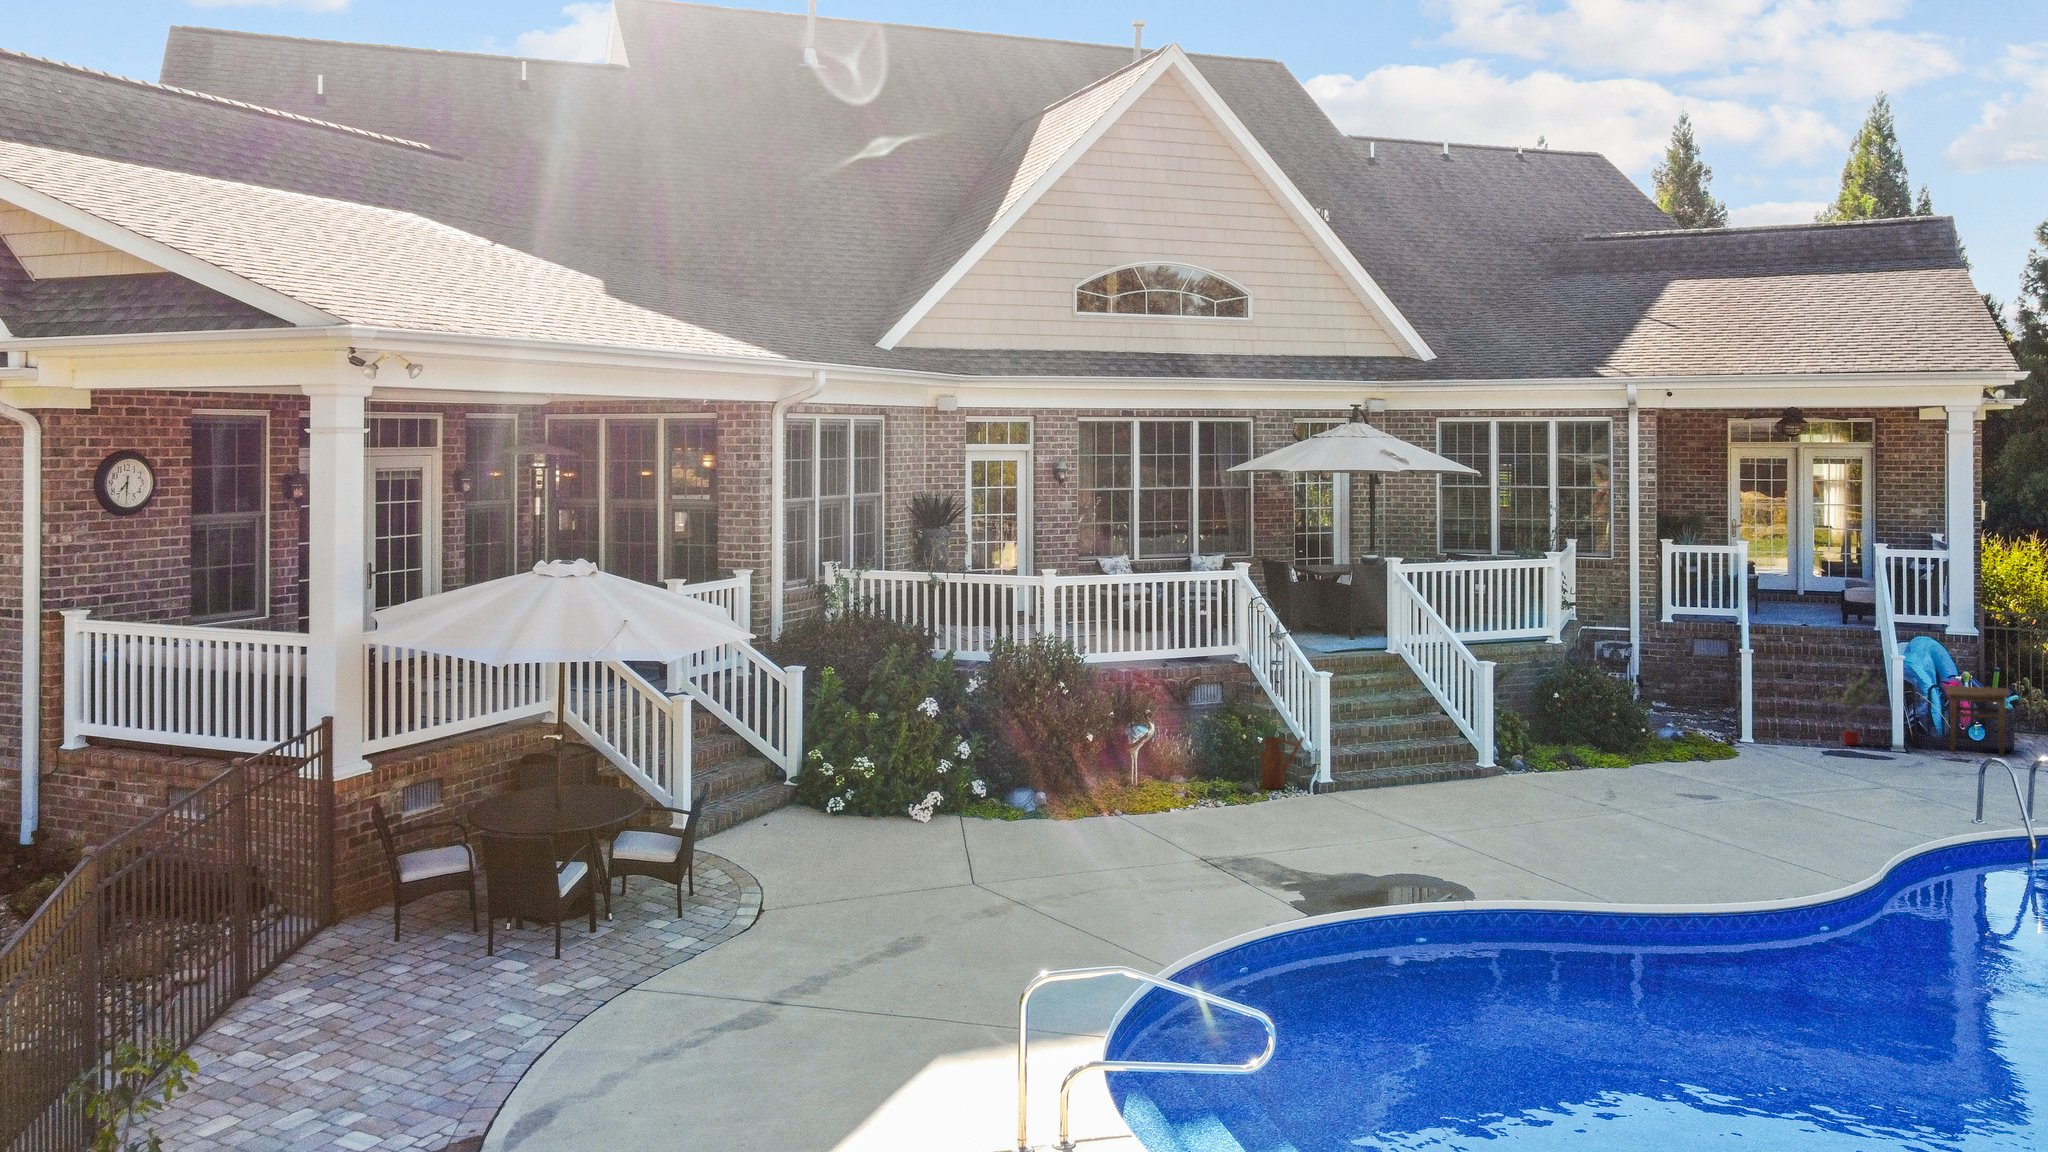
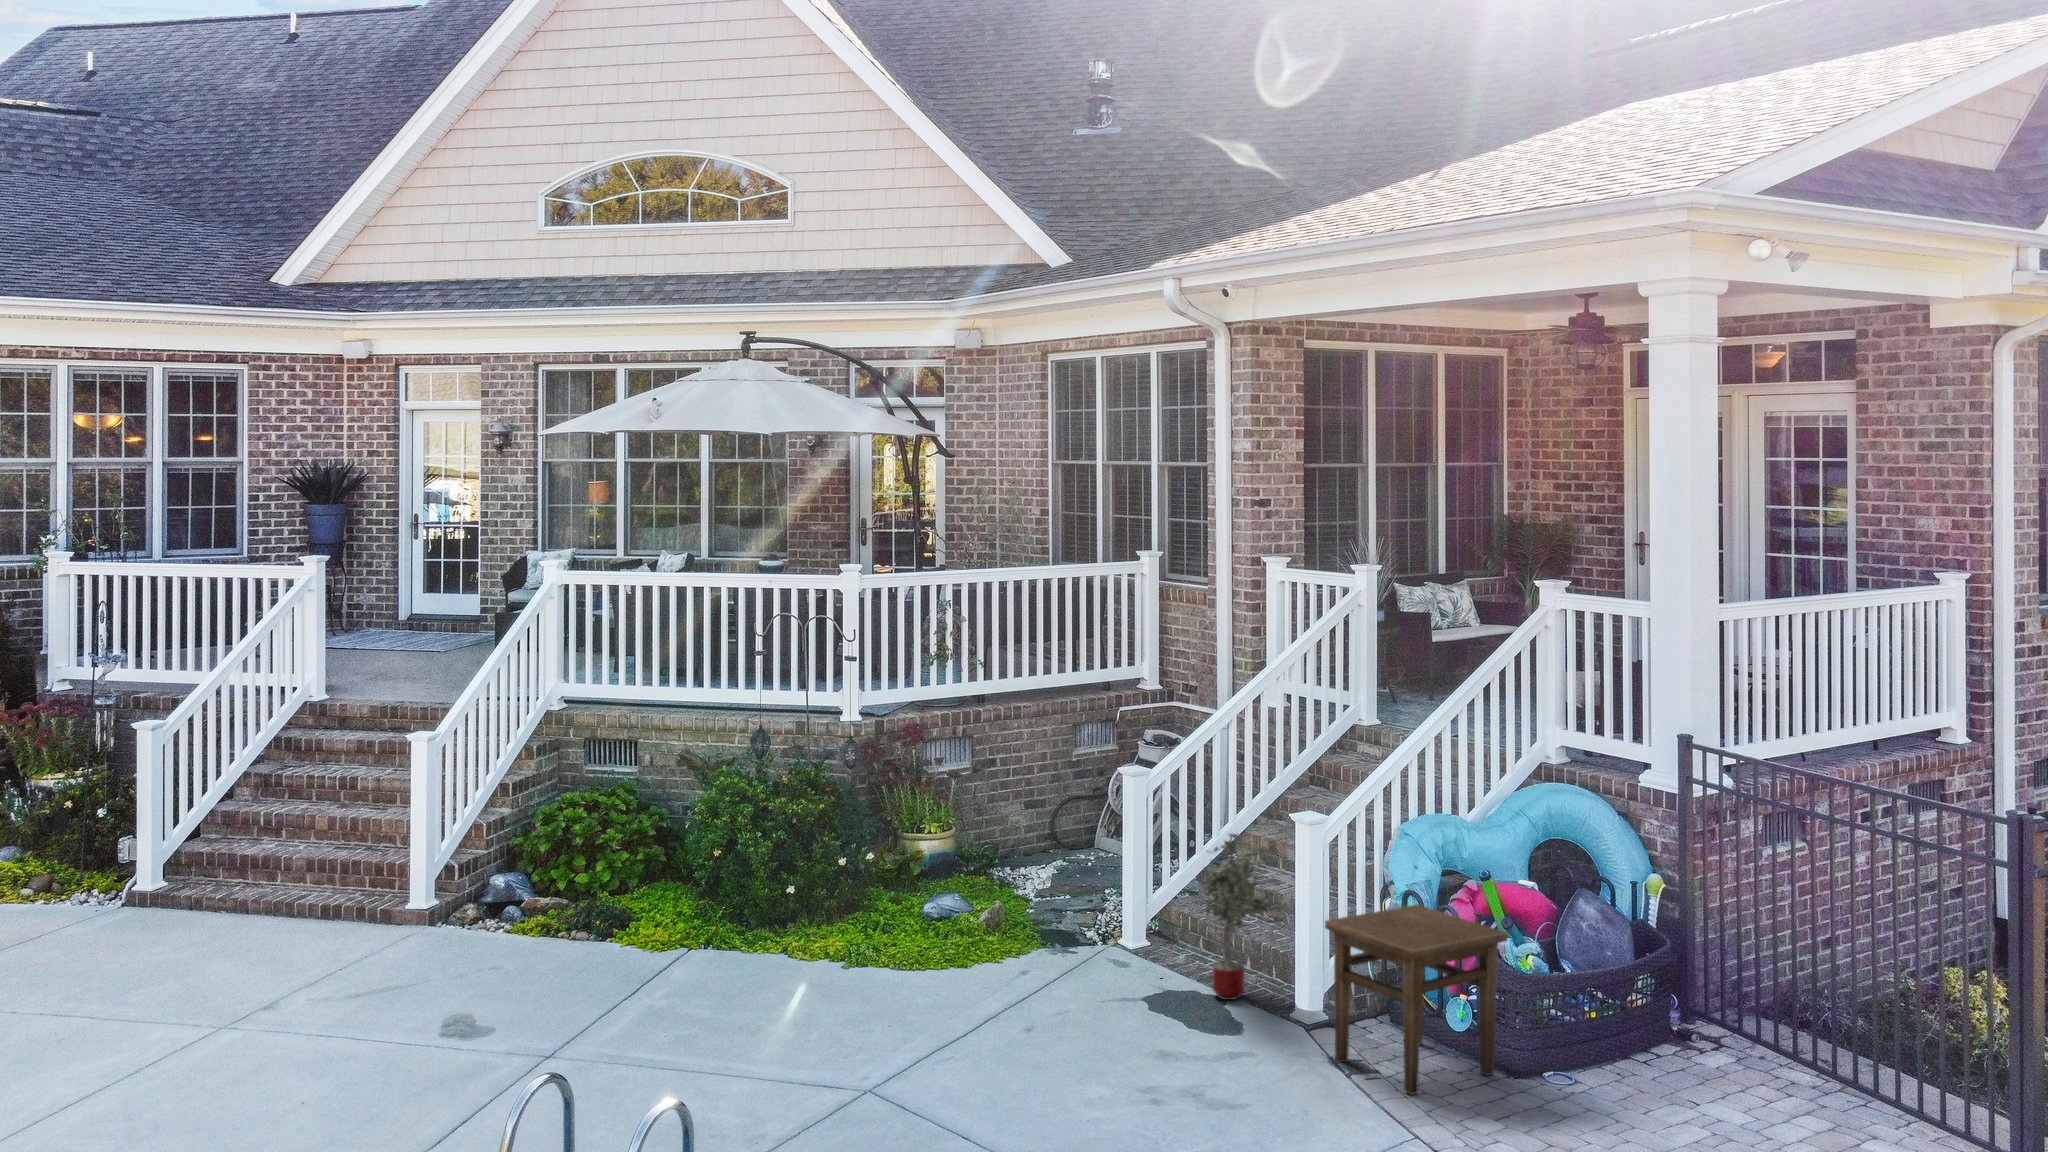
watering can: present [1254,737,1303,789] -> none [88,829,133,912]

